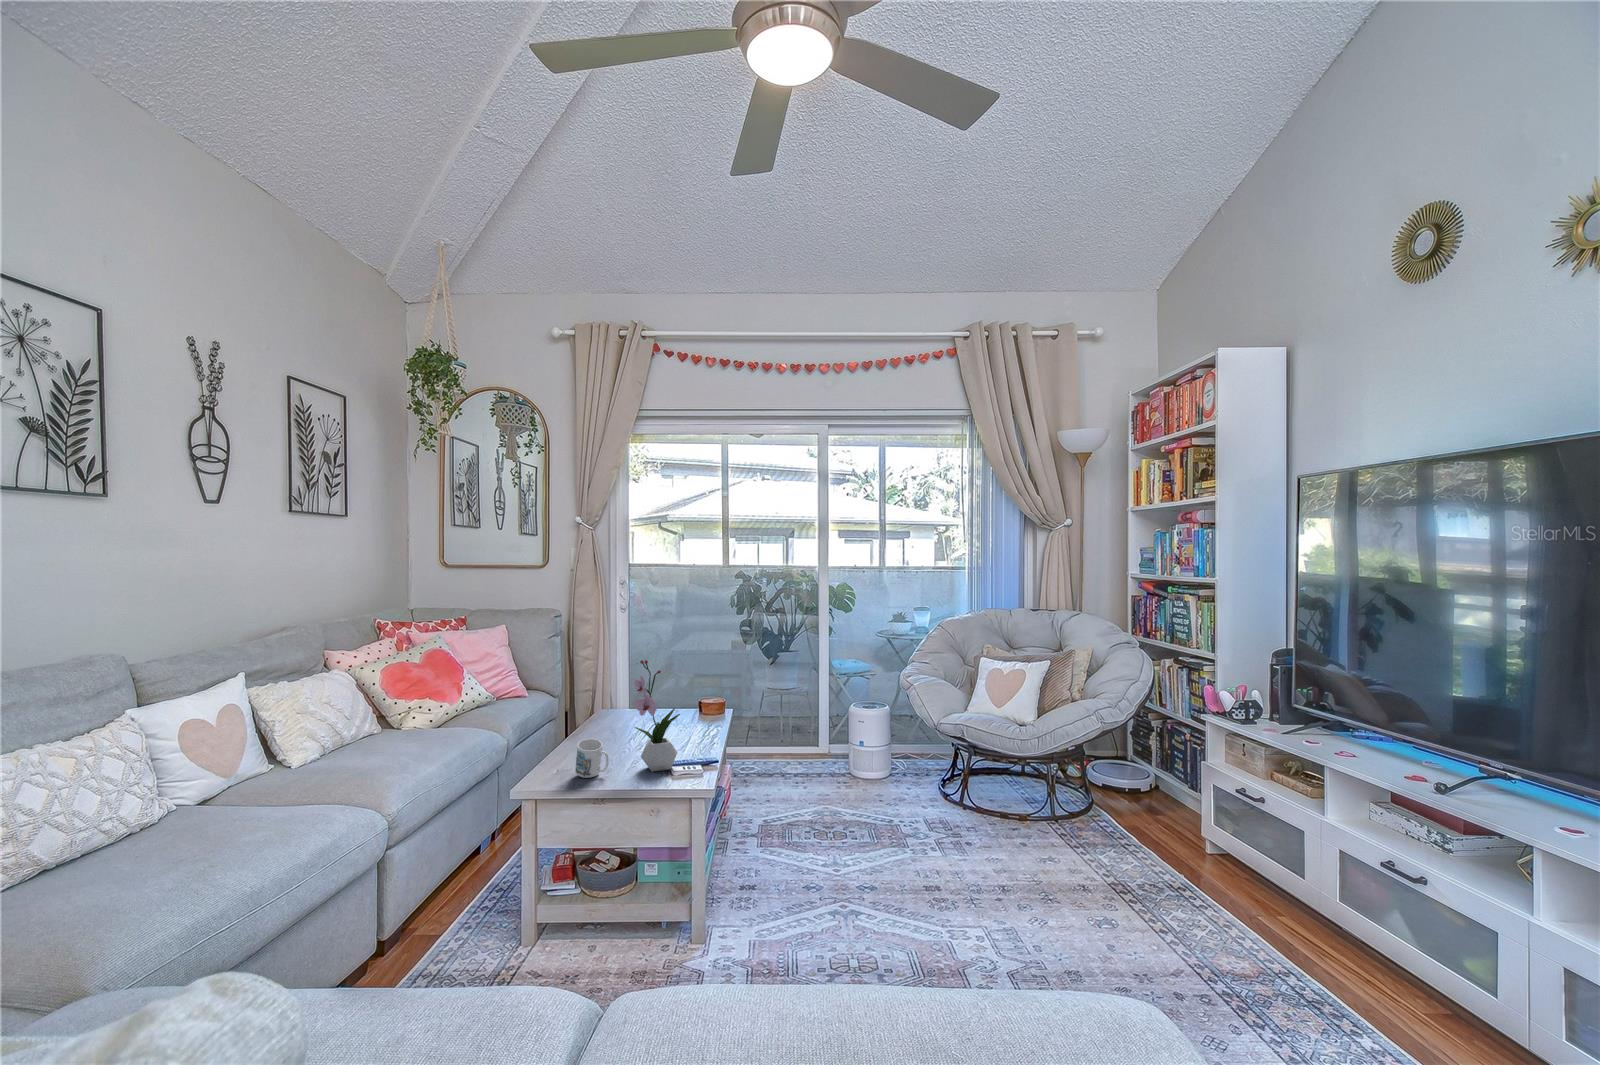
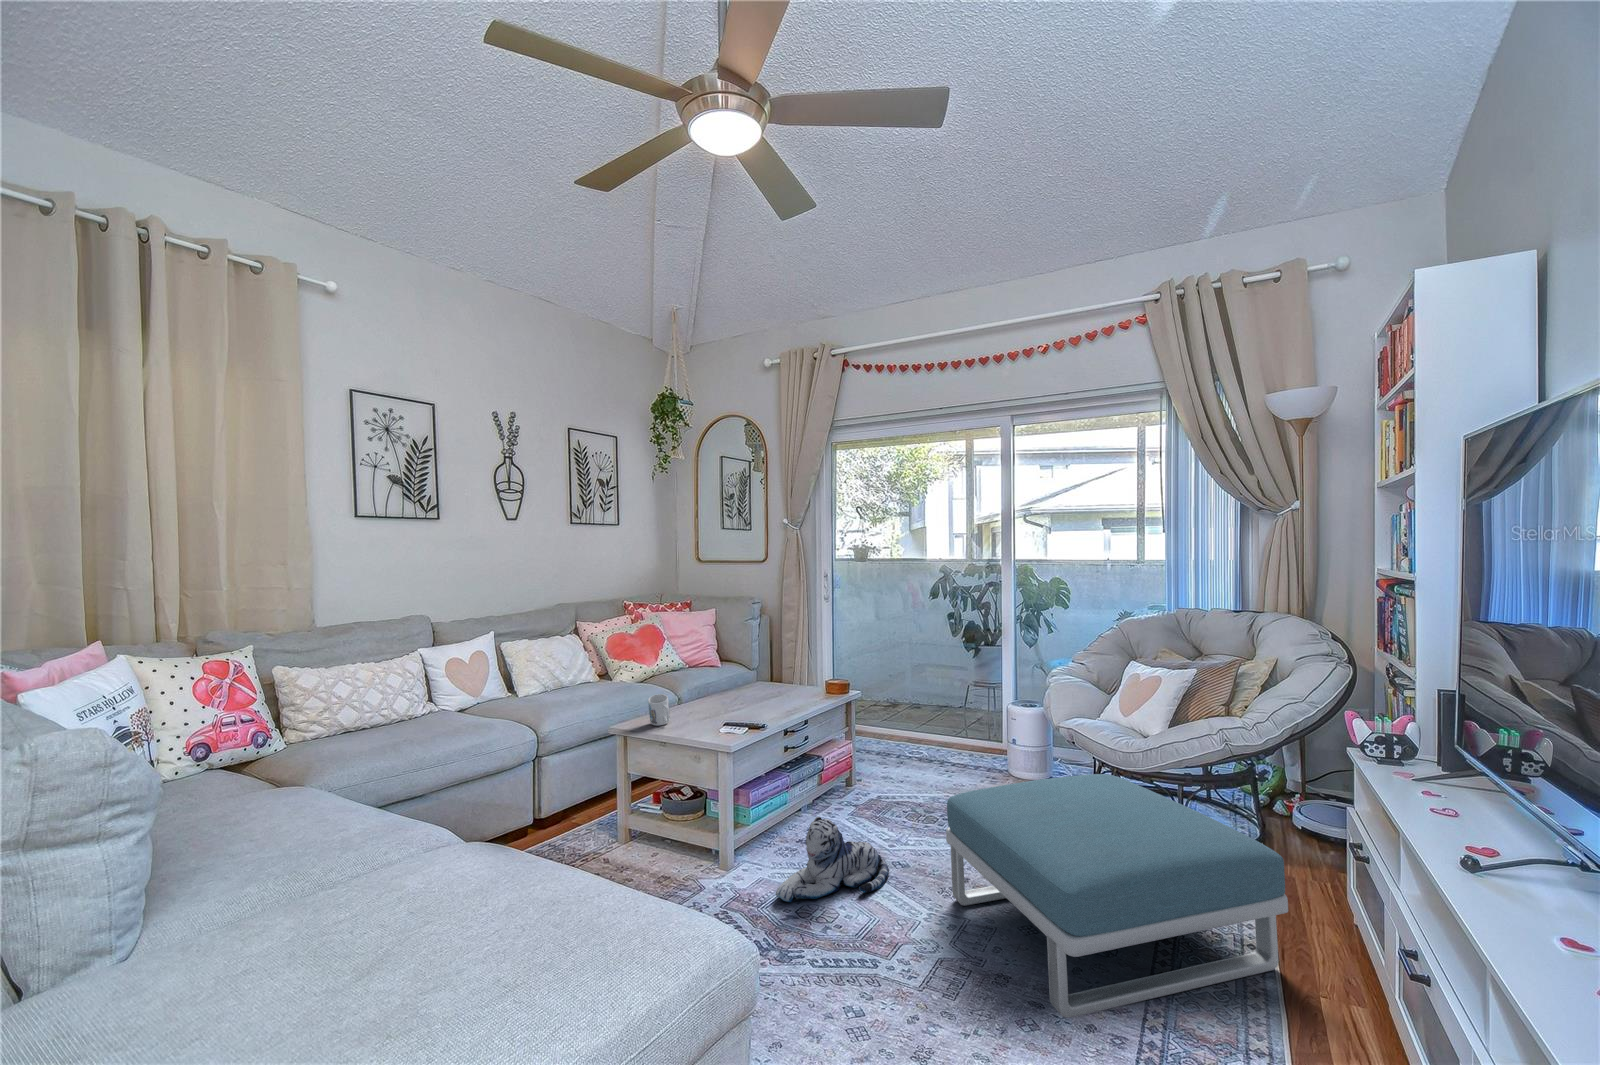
flower arrangement: present [634,660,680,772] -> none [692,632,728,728]
footstool: none [913,761,1165,958] -> present [946,774,1288,1018]
plush toy: none [774,845,856,940] -> present [776,817,889,902]

